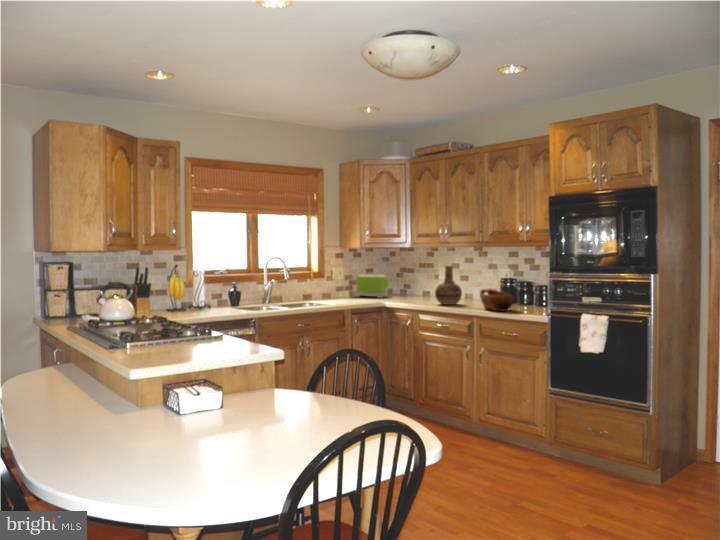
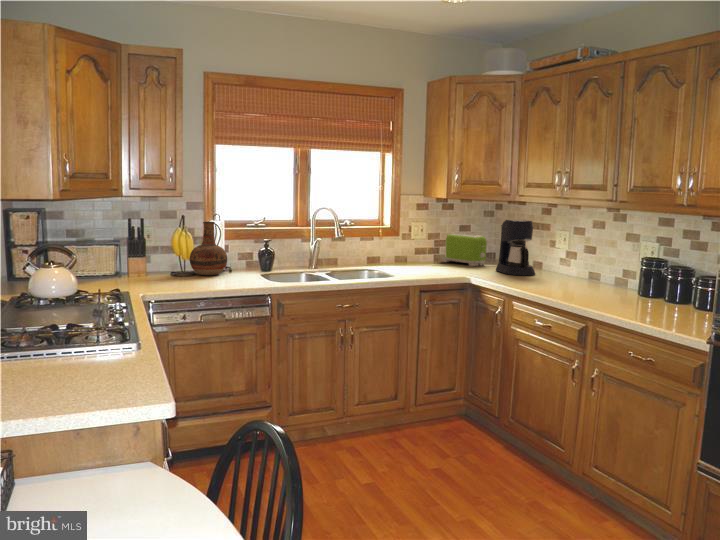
coffee maker: none [398,261,427,300] -> present [496,220,535,276]
vase: present [435,266,462,305] -> present [190,222,227,275]
wooden bowl: present [480,289,514,311] -> none [601,276,654,317]

